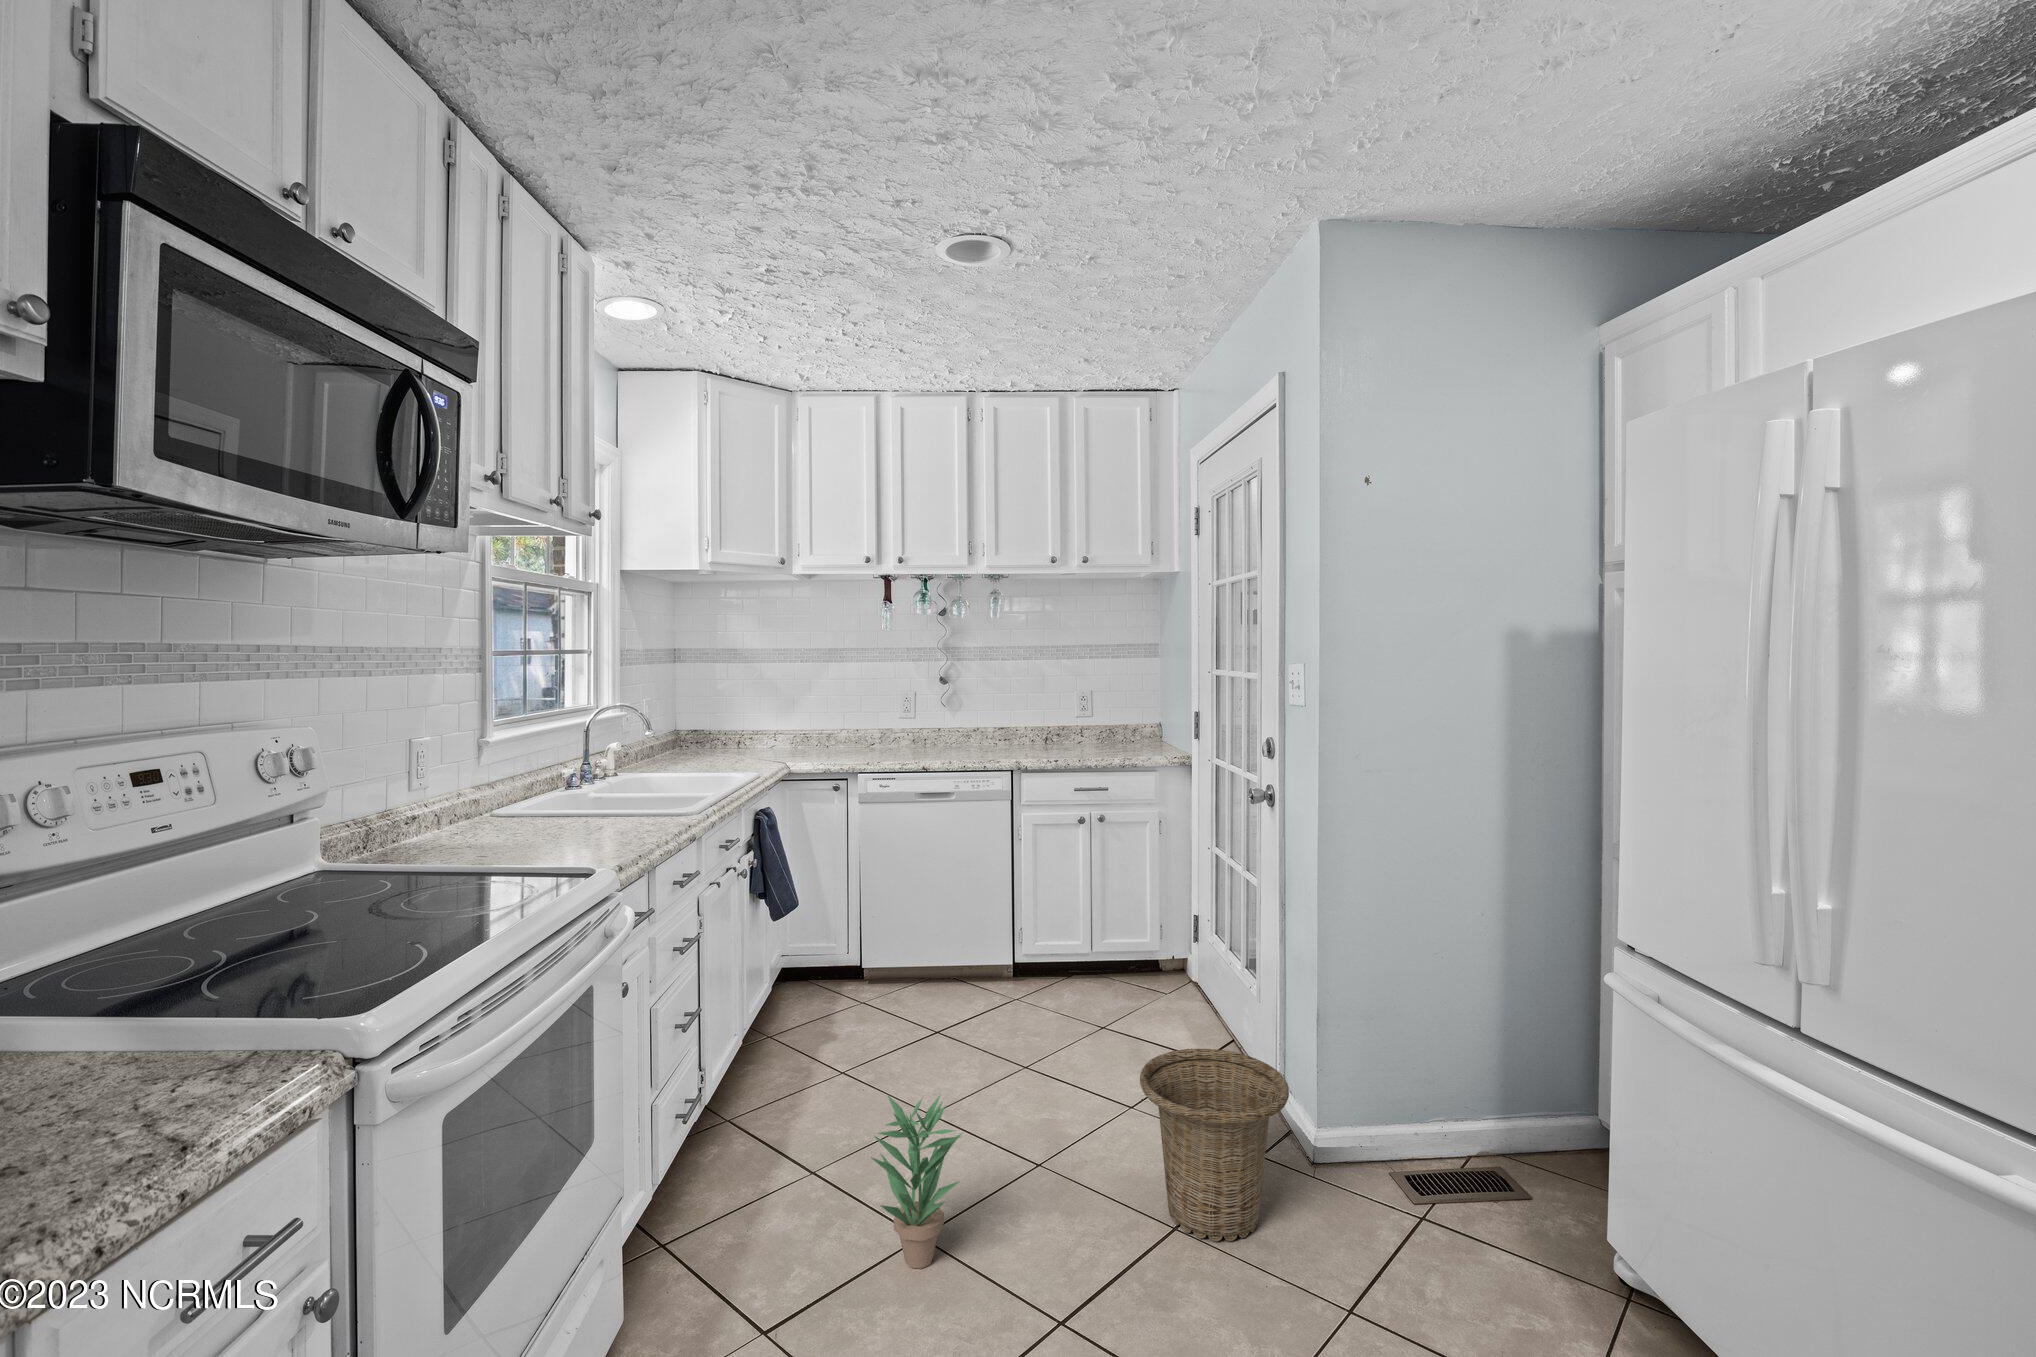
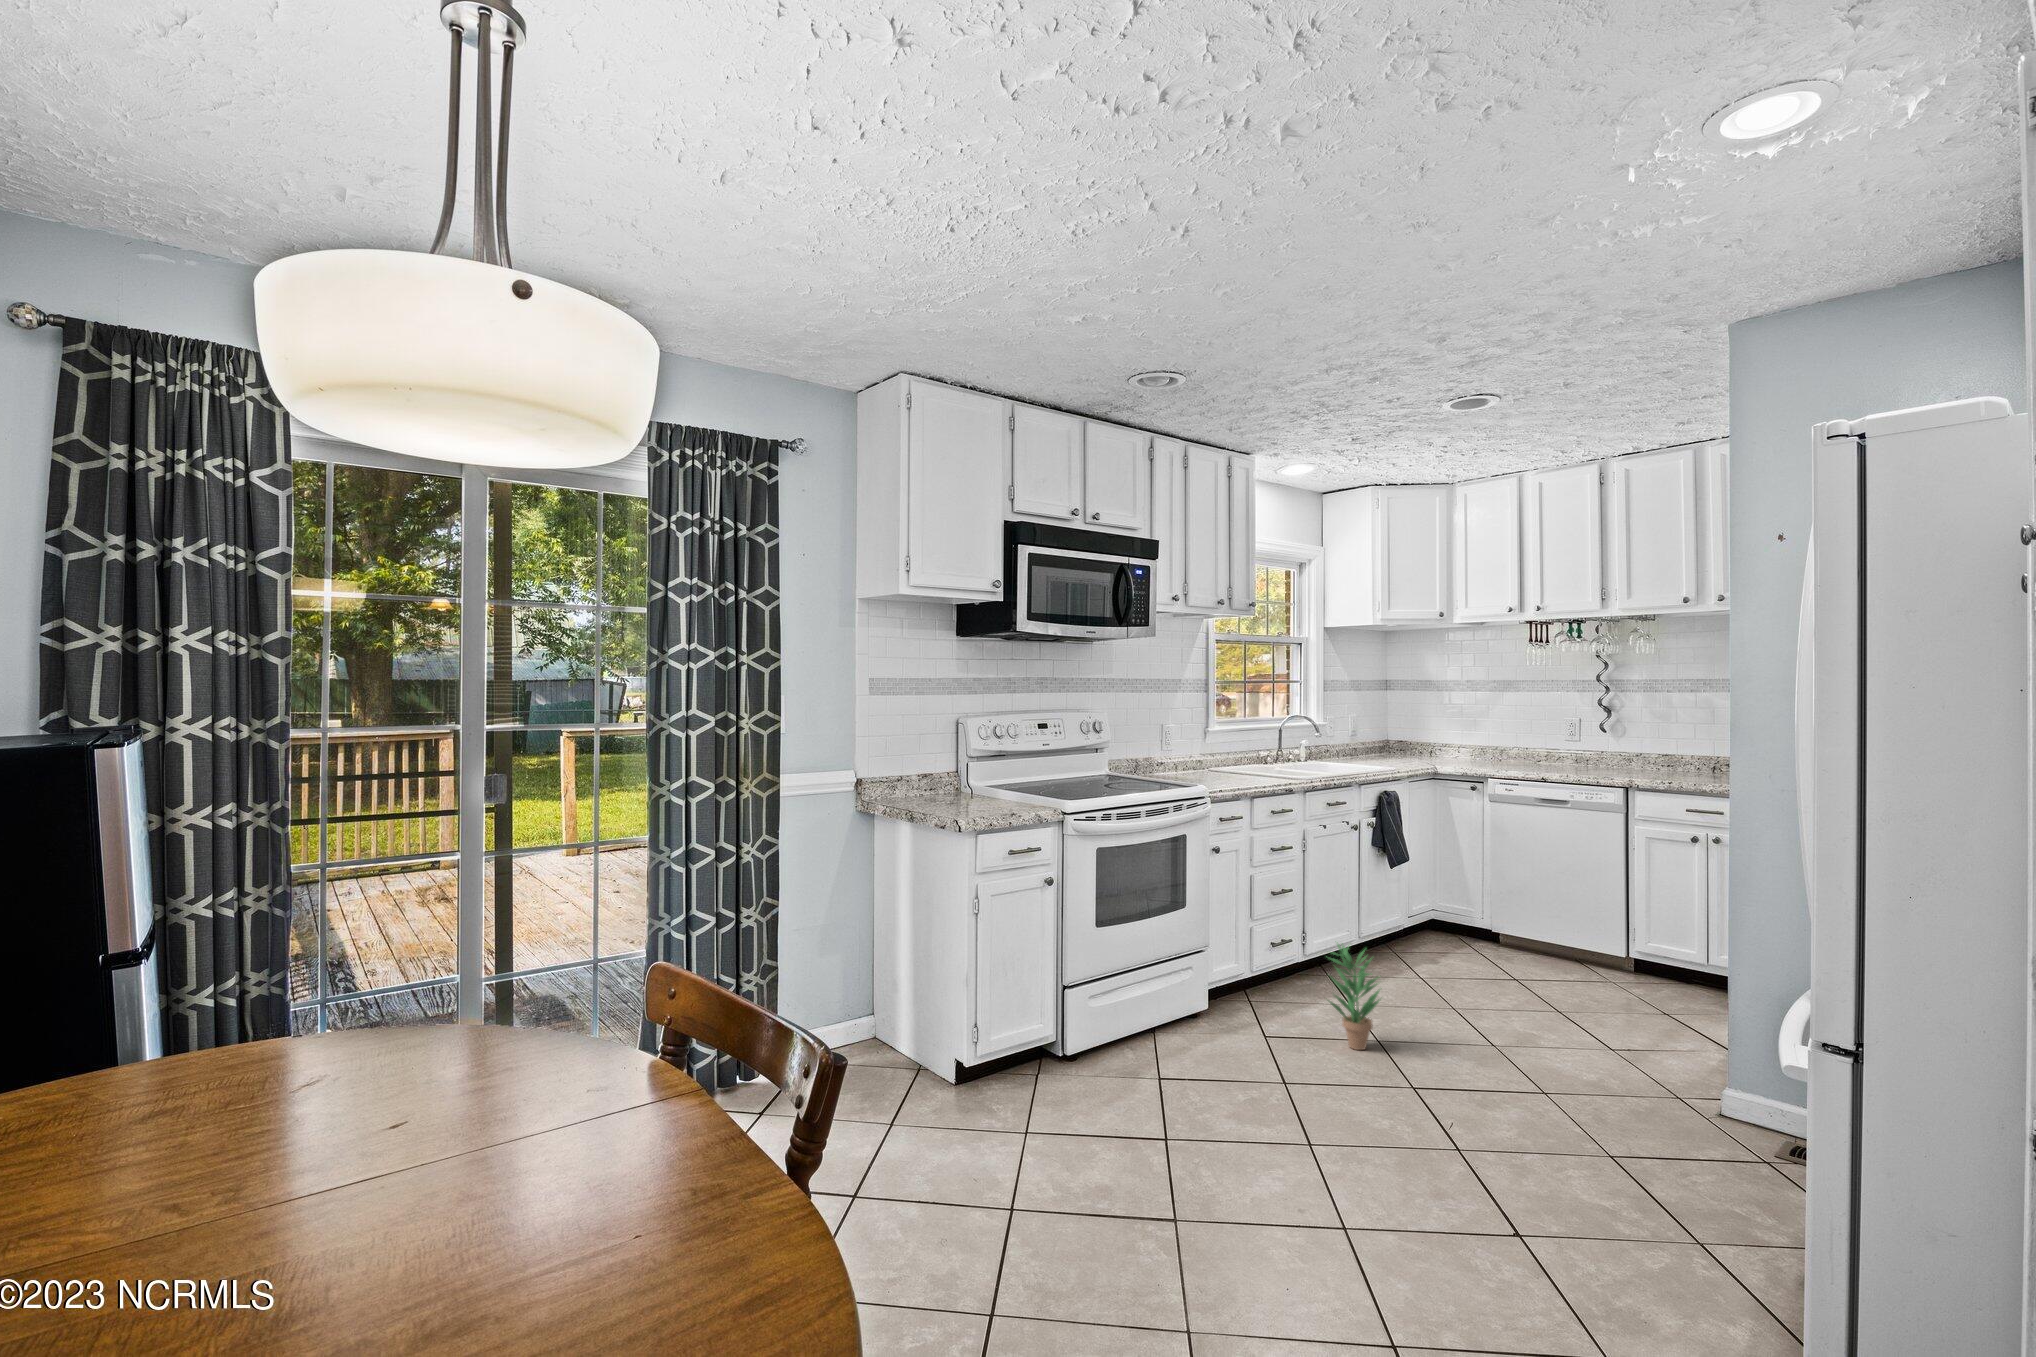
basket: present [1140,1049,1289,1242] -> none [1513,982,1639,1116]

